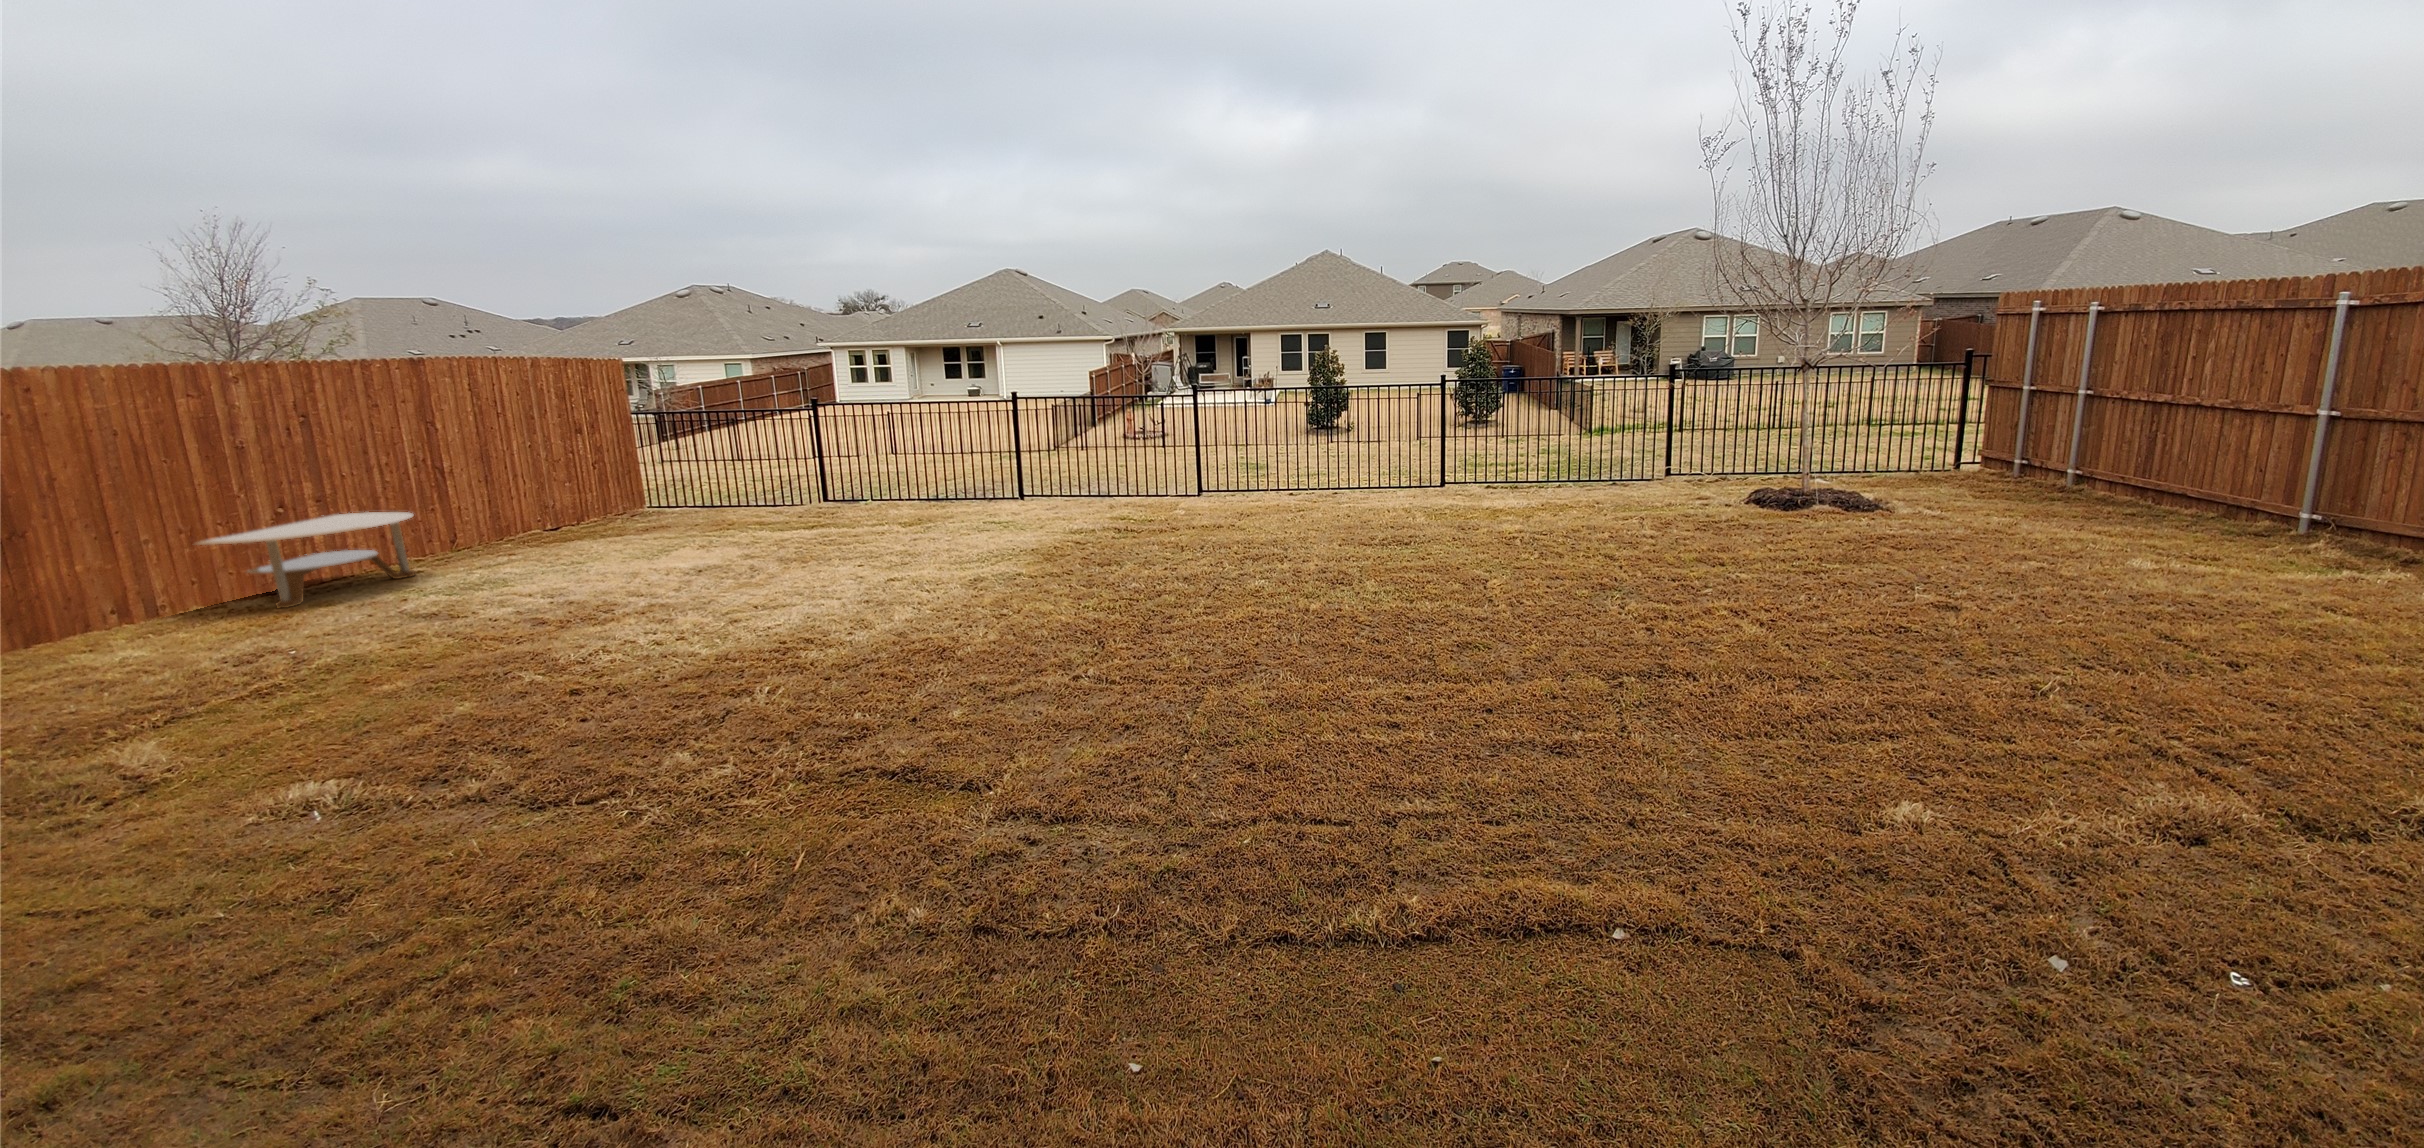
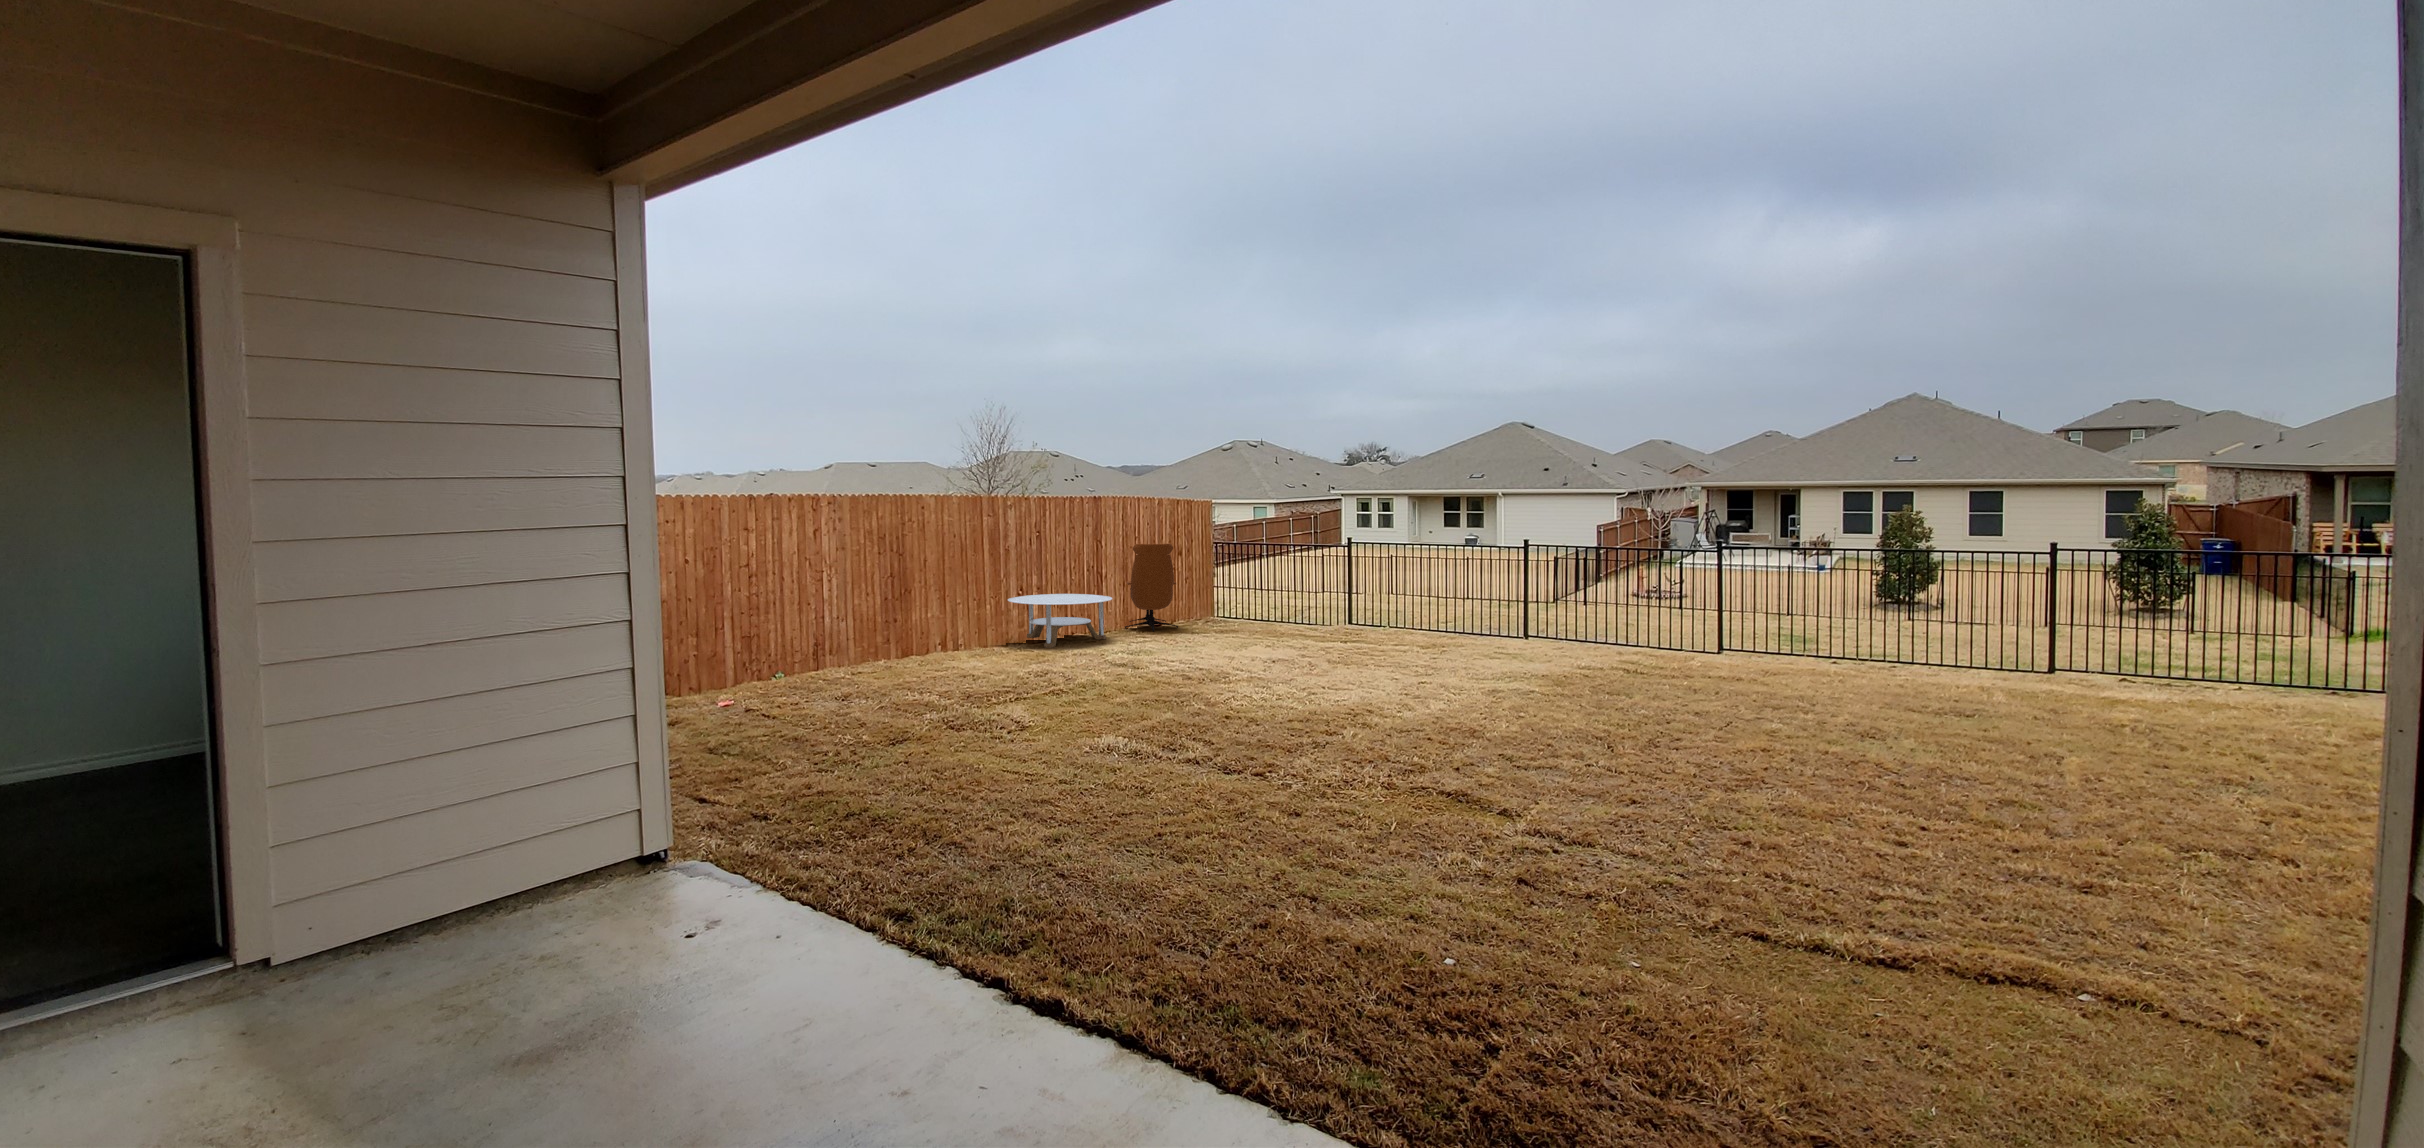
lounge chair: none [448,425,556,553] -> present [1125,543,1178,632]

